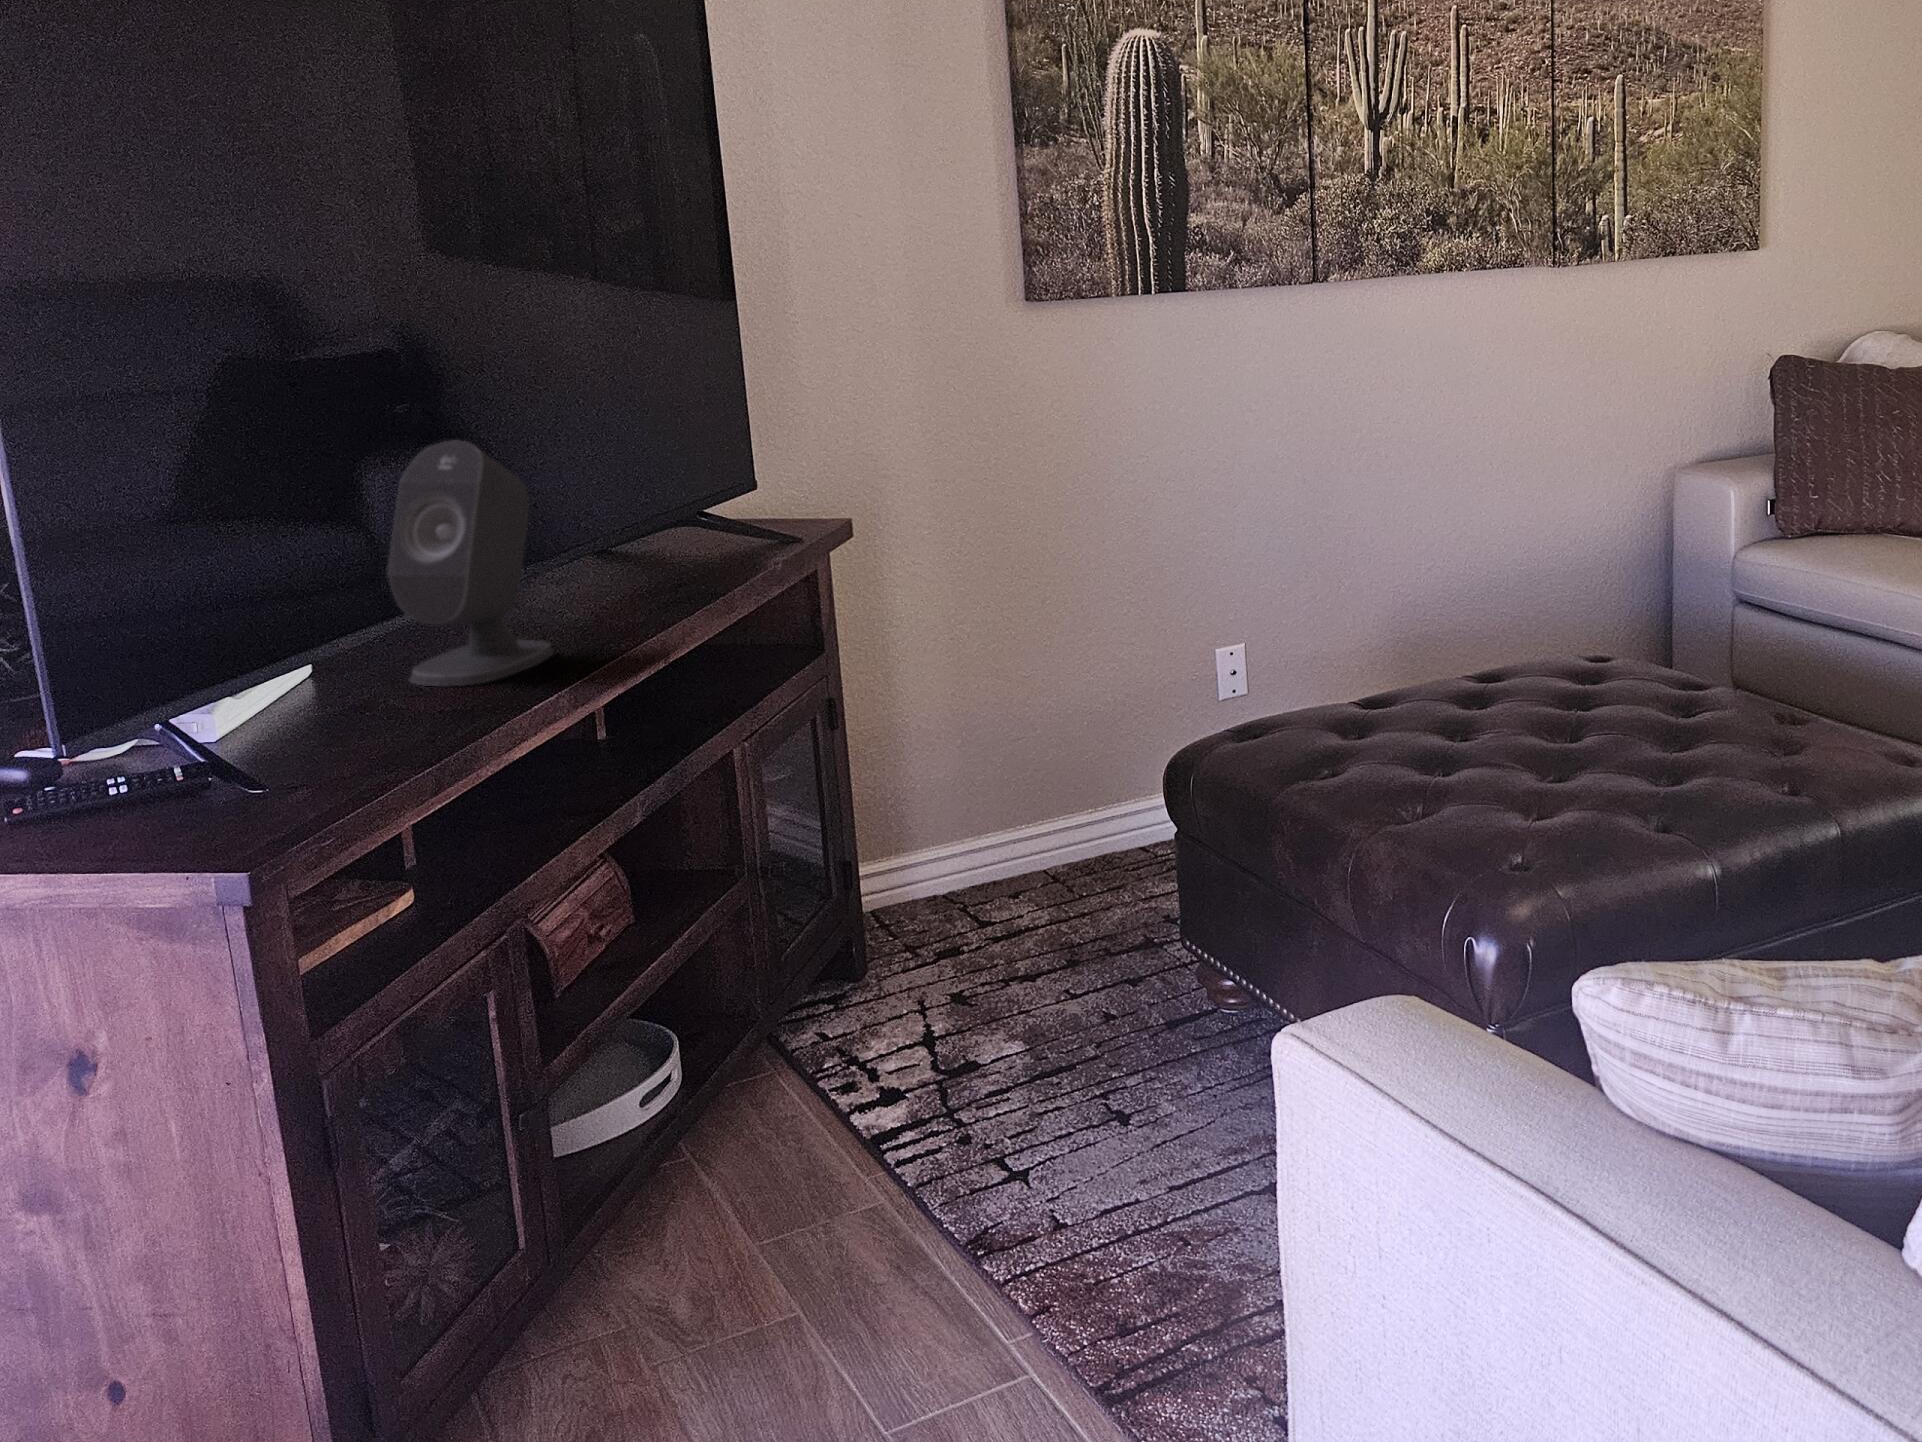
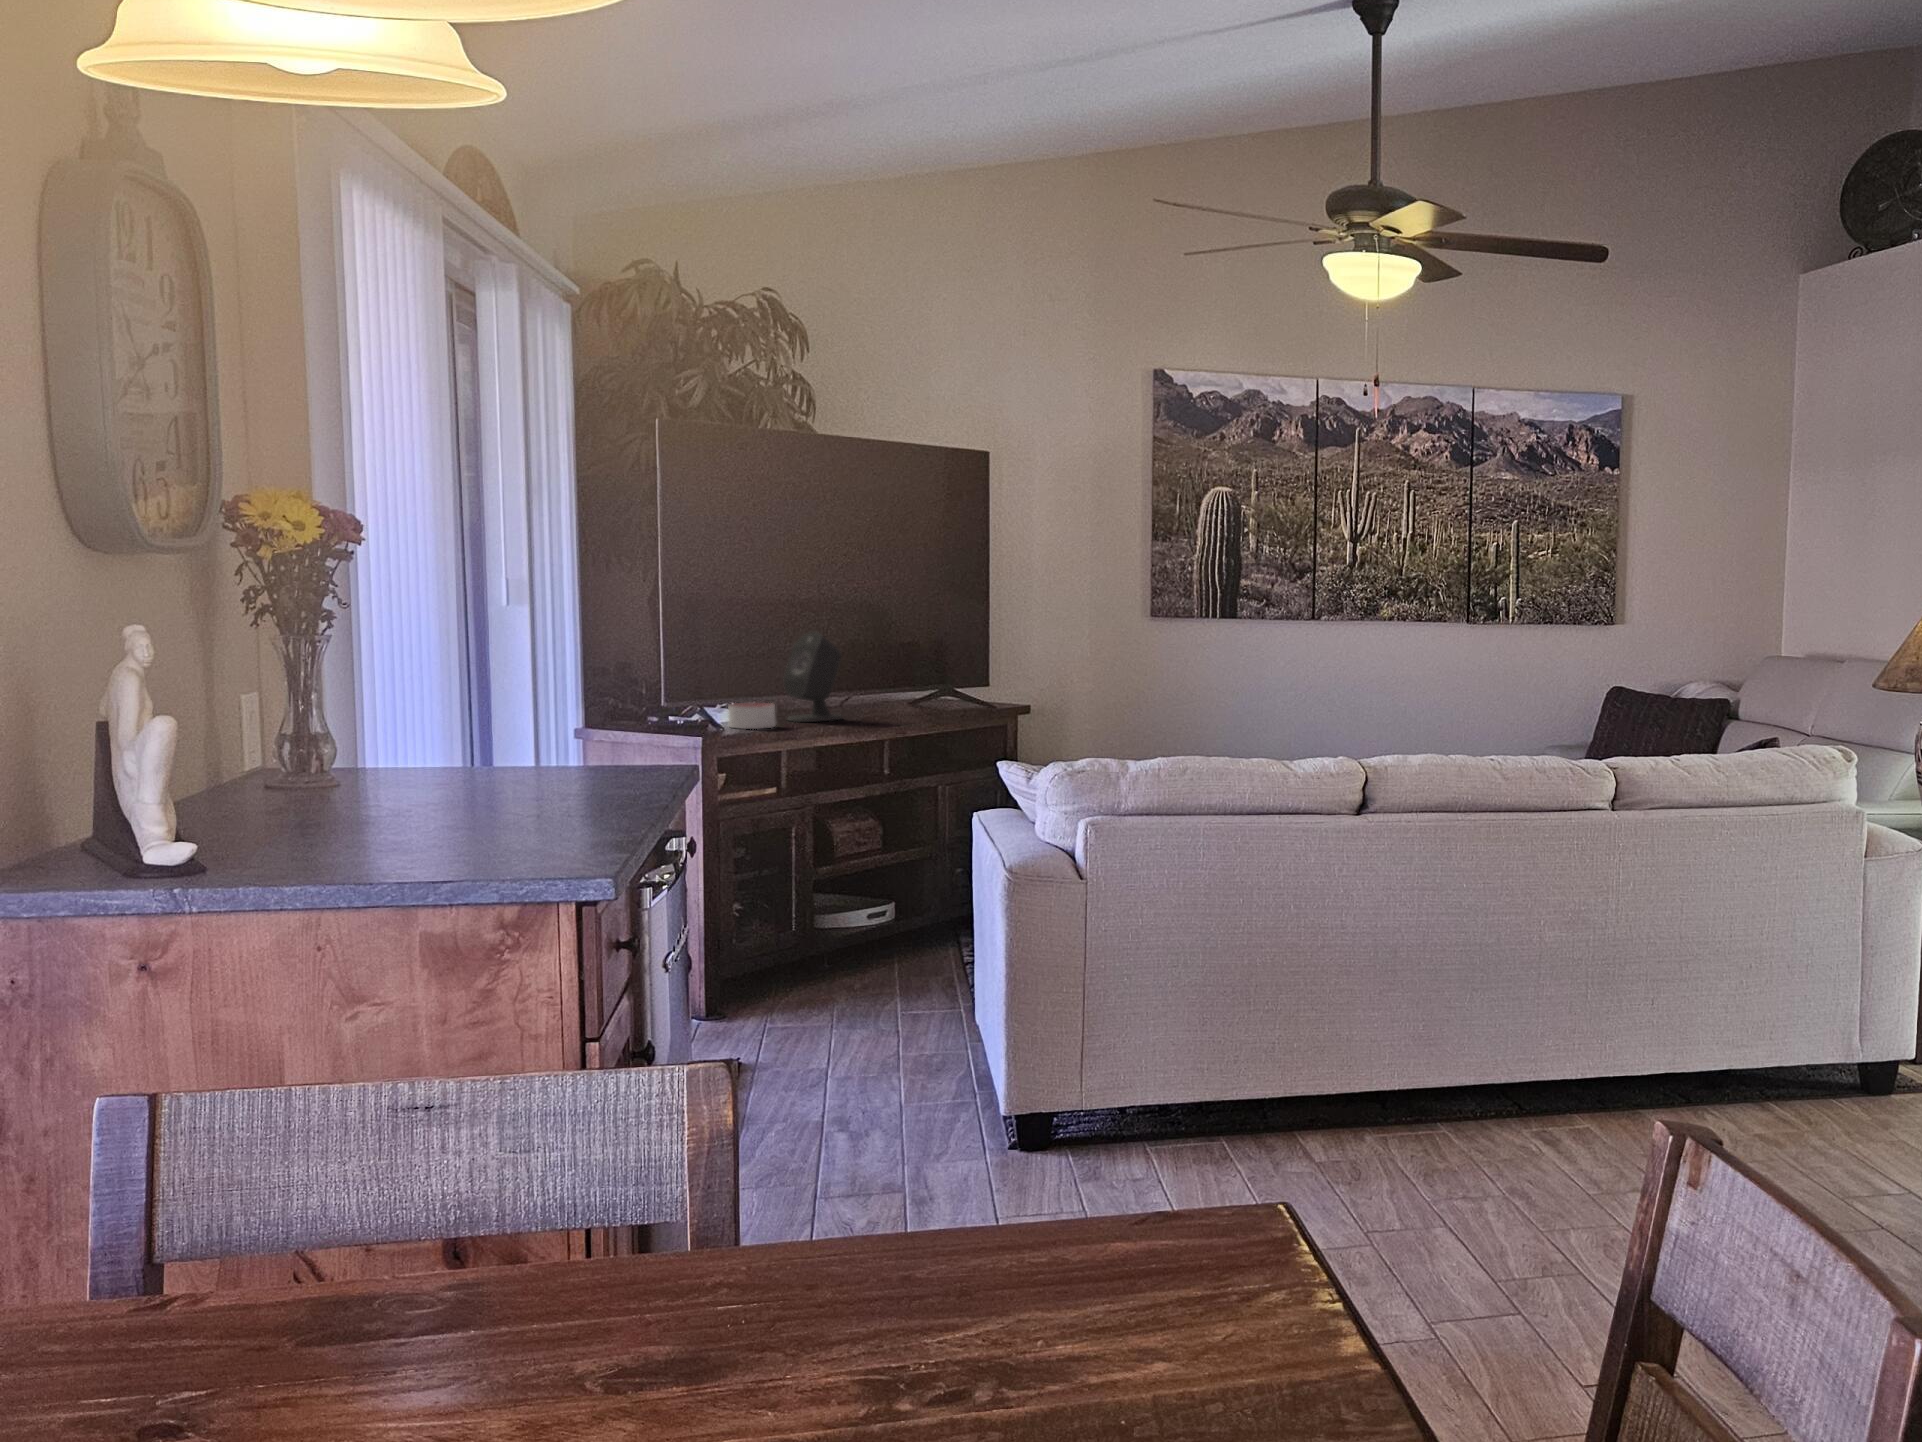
candle: none [281,662,429,755] -> present [728,703,776,729]

